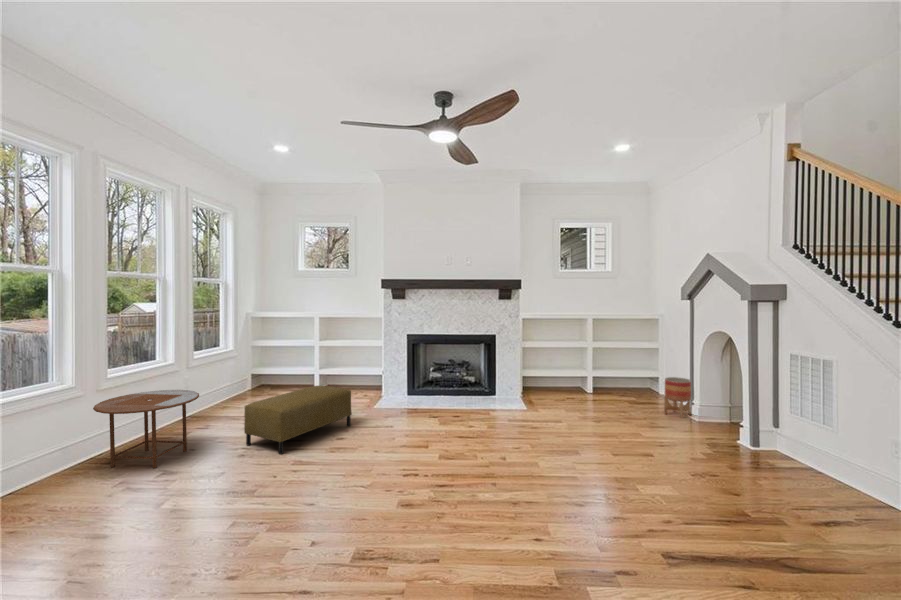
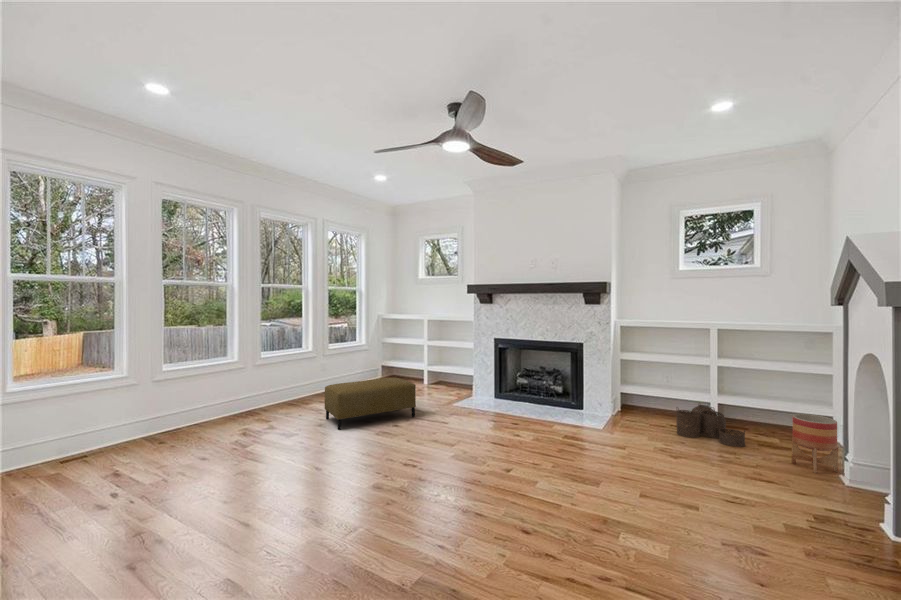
woven basket: none [579,378,629,408] -> present [677,405,745,447]
side table: present [93,390,199,468] -> none [227,368,297,424]

